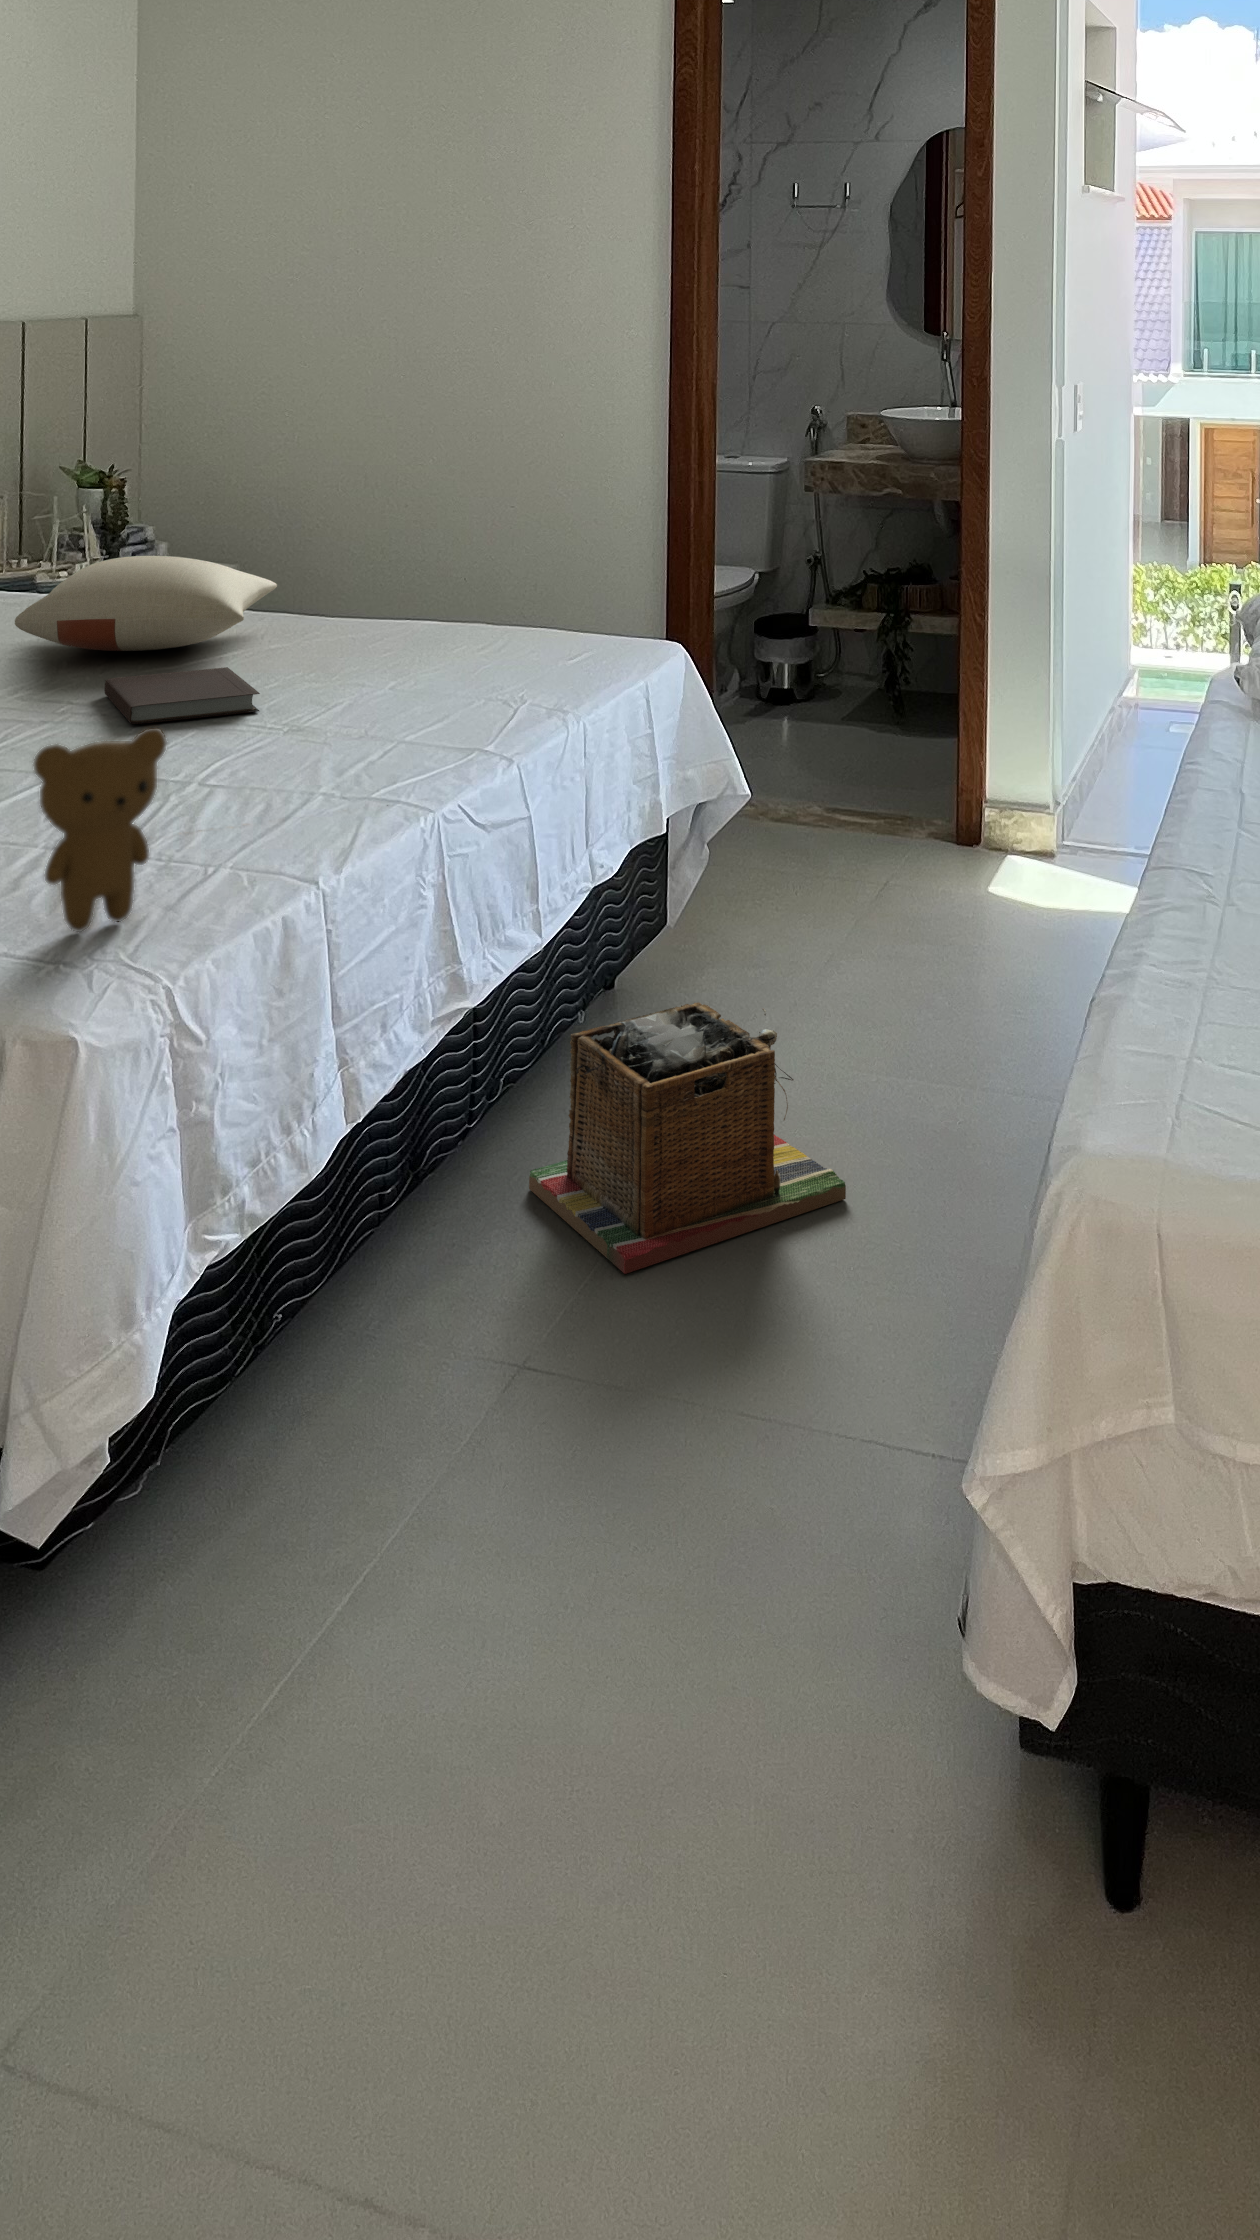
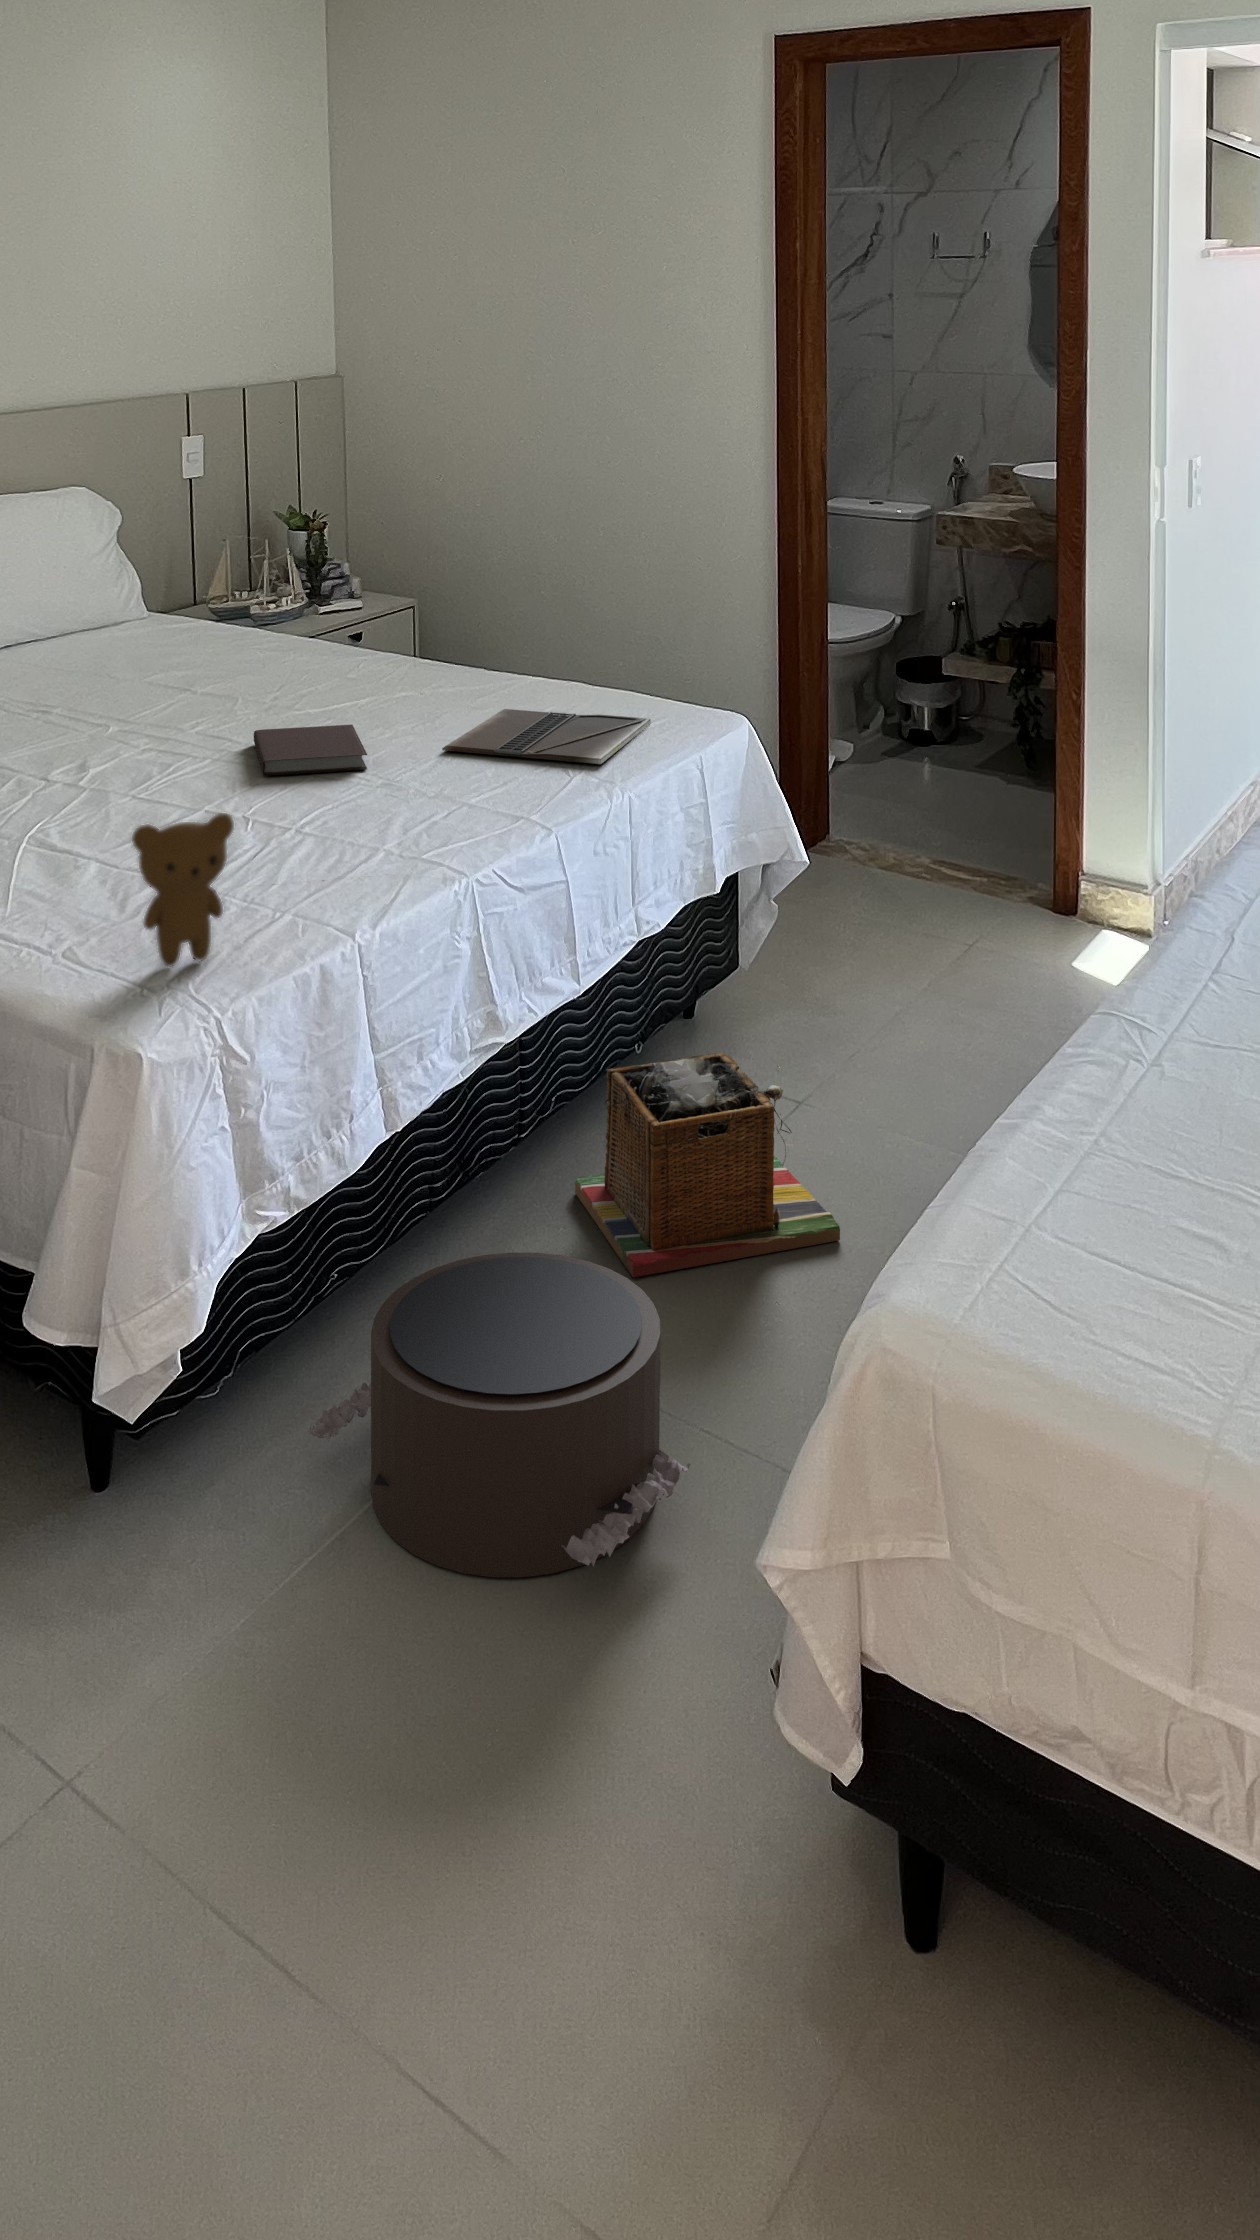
pillow: present [15,556,277,651] -> none [192,617,412,700]
laptop: none [344,646,573,690] -> present [442,709,651,764]
pouf: none [272,1247,772,1672] -> present [308,1253,690,1577]

